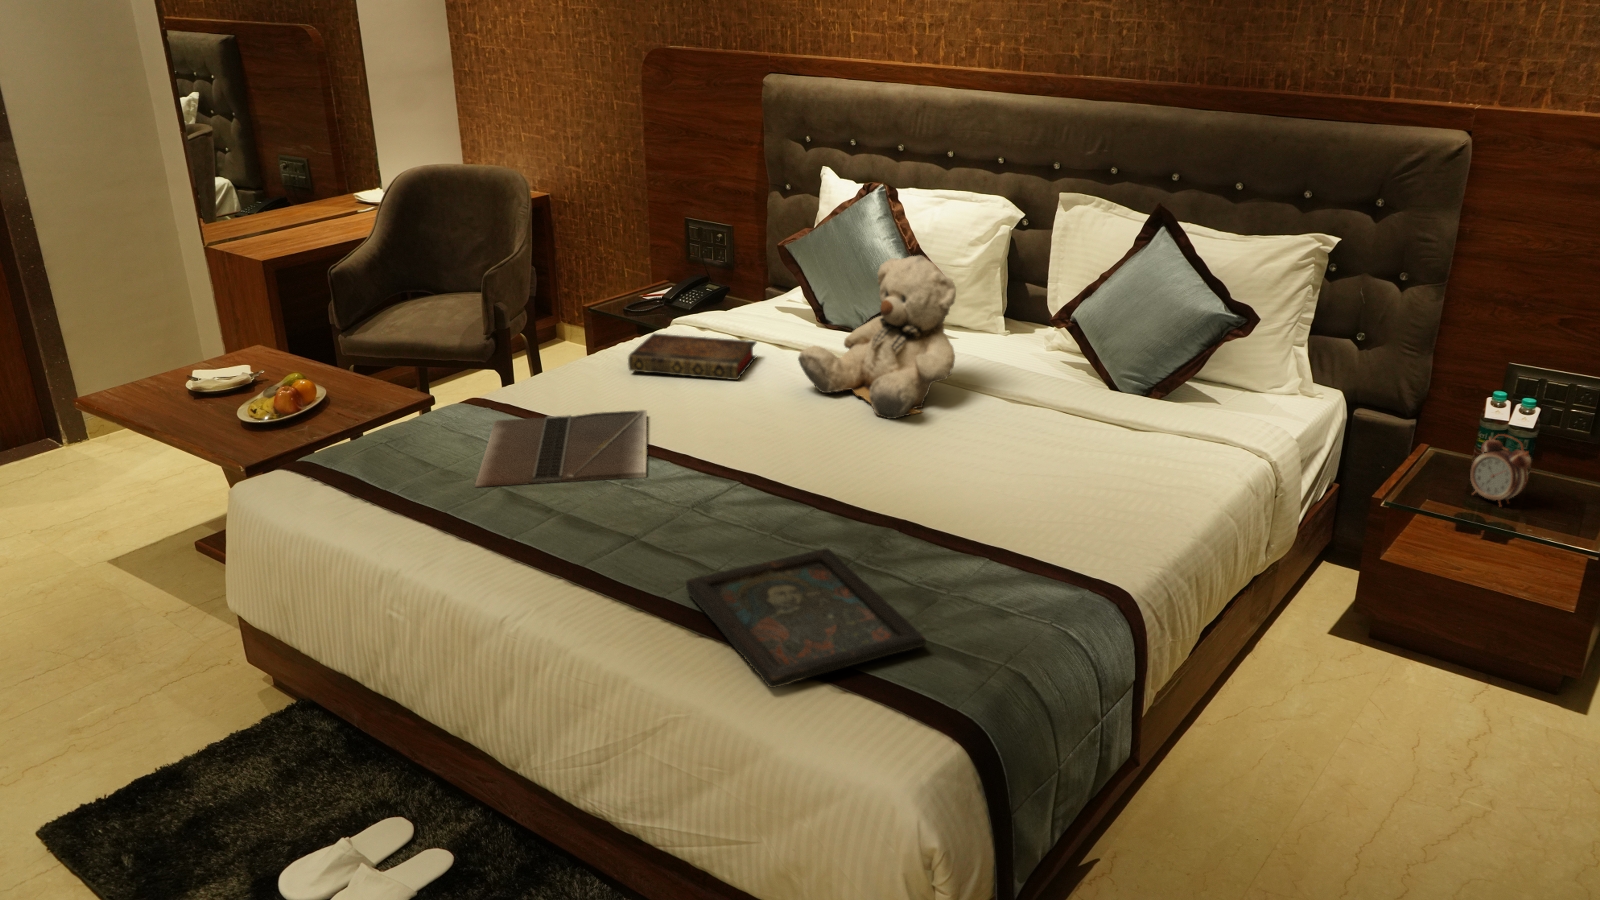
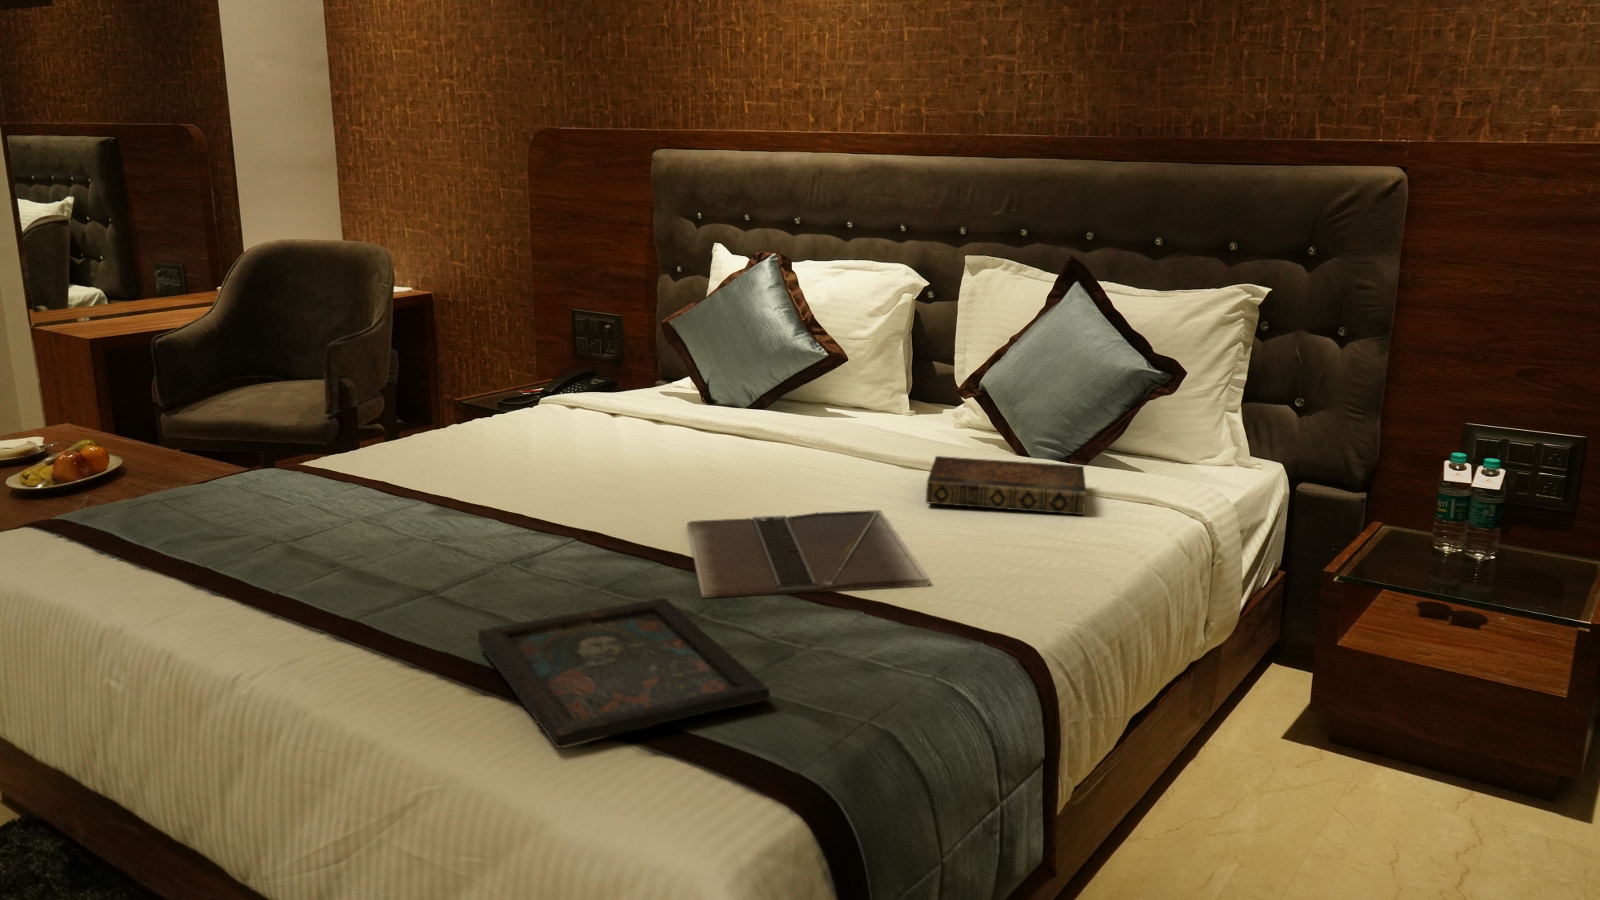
teddy bear: present [798,255,956,419] -> none [668,307,846,484]
book: present [628,333,756,380] -> present [926,456,1086,515]
laptop: present [475,410,647,487] -> present [687,510,929,598]
alarm clock: present [1470,434,1531,506] -> none [1432,497,1500,581]

